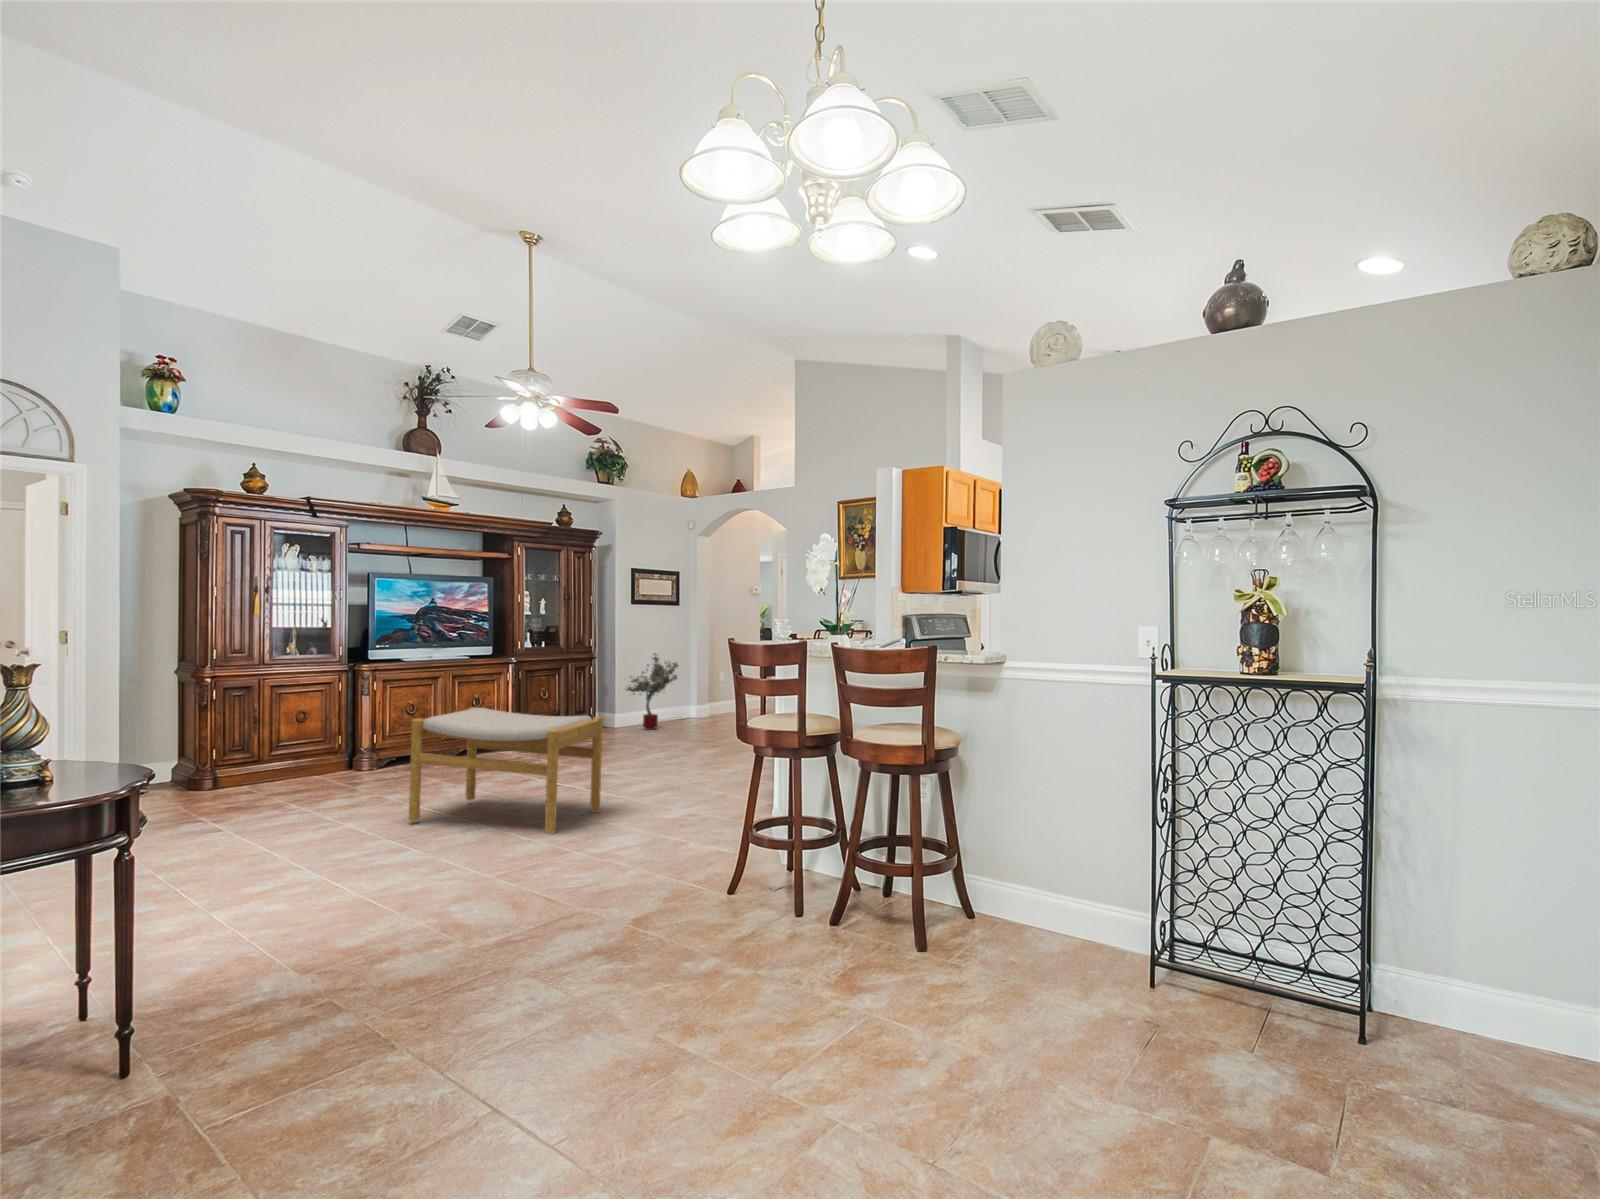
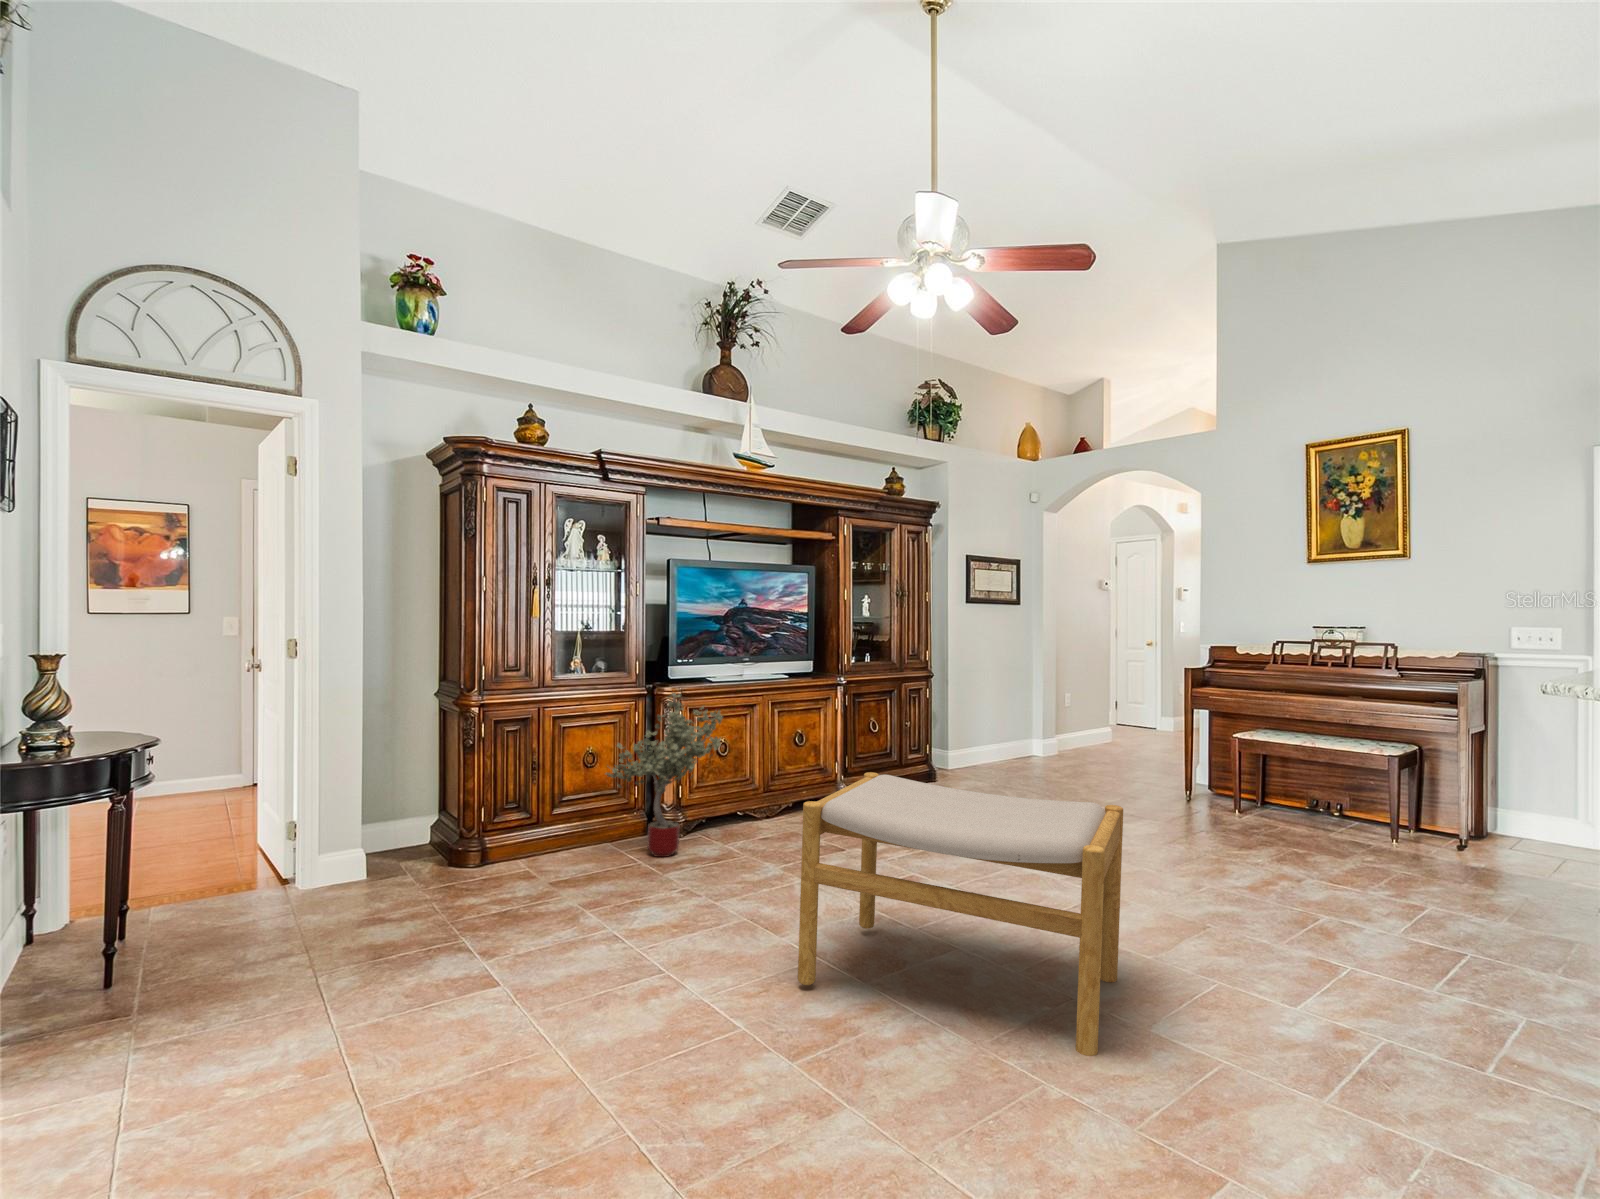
potted tree: present [626,654,678,730] -> present [606,693,723,857]

